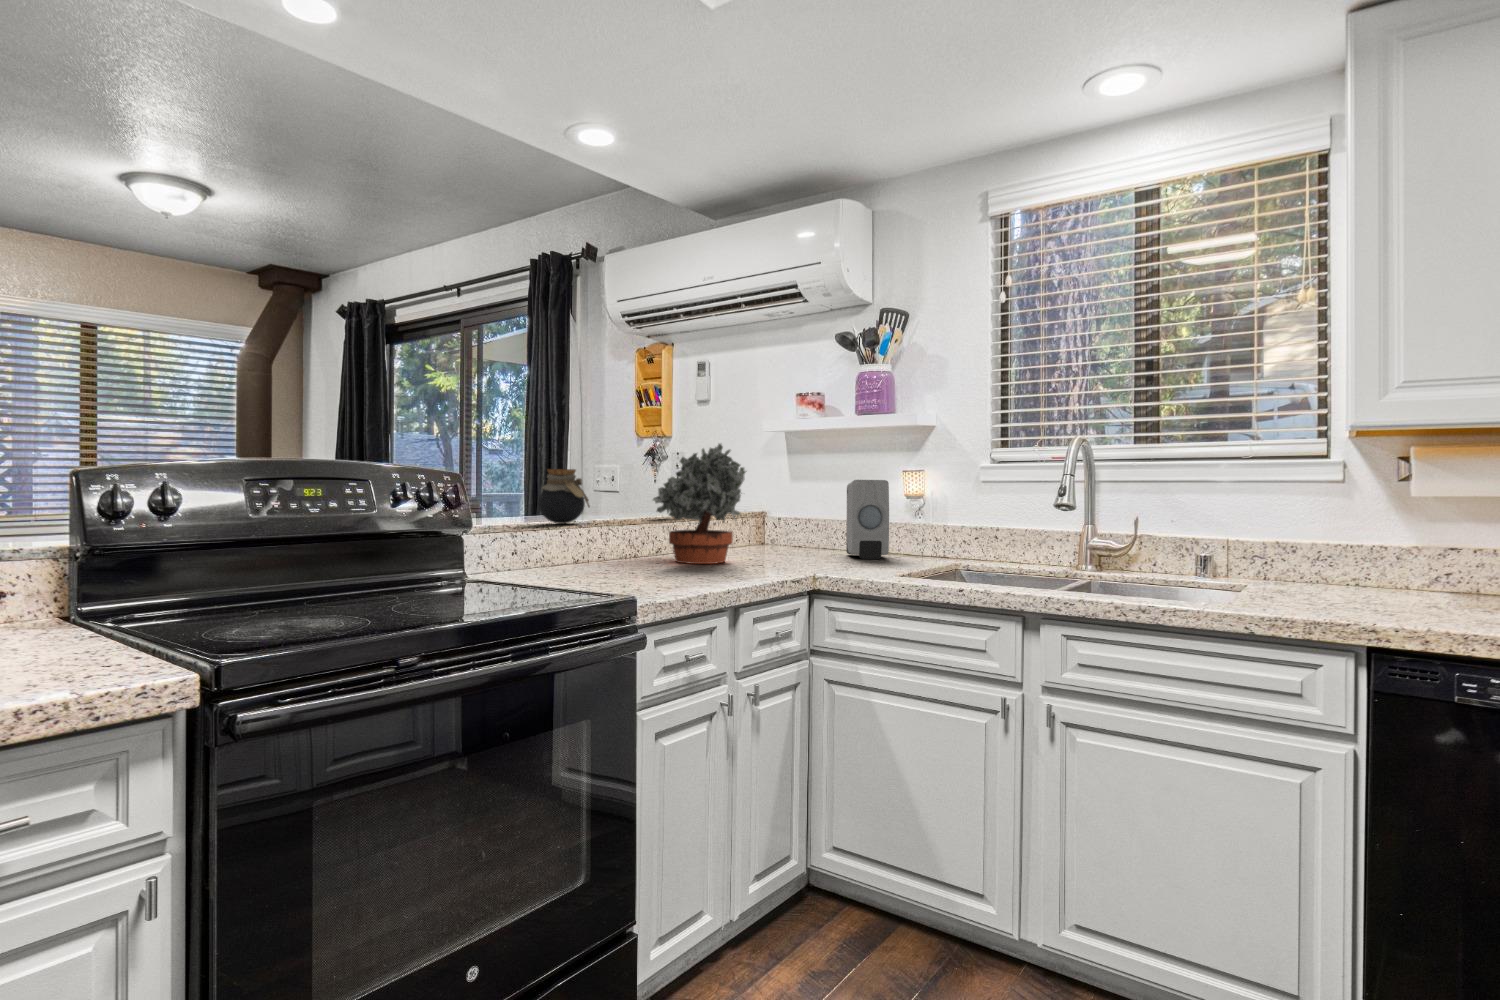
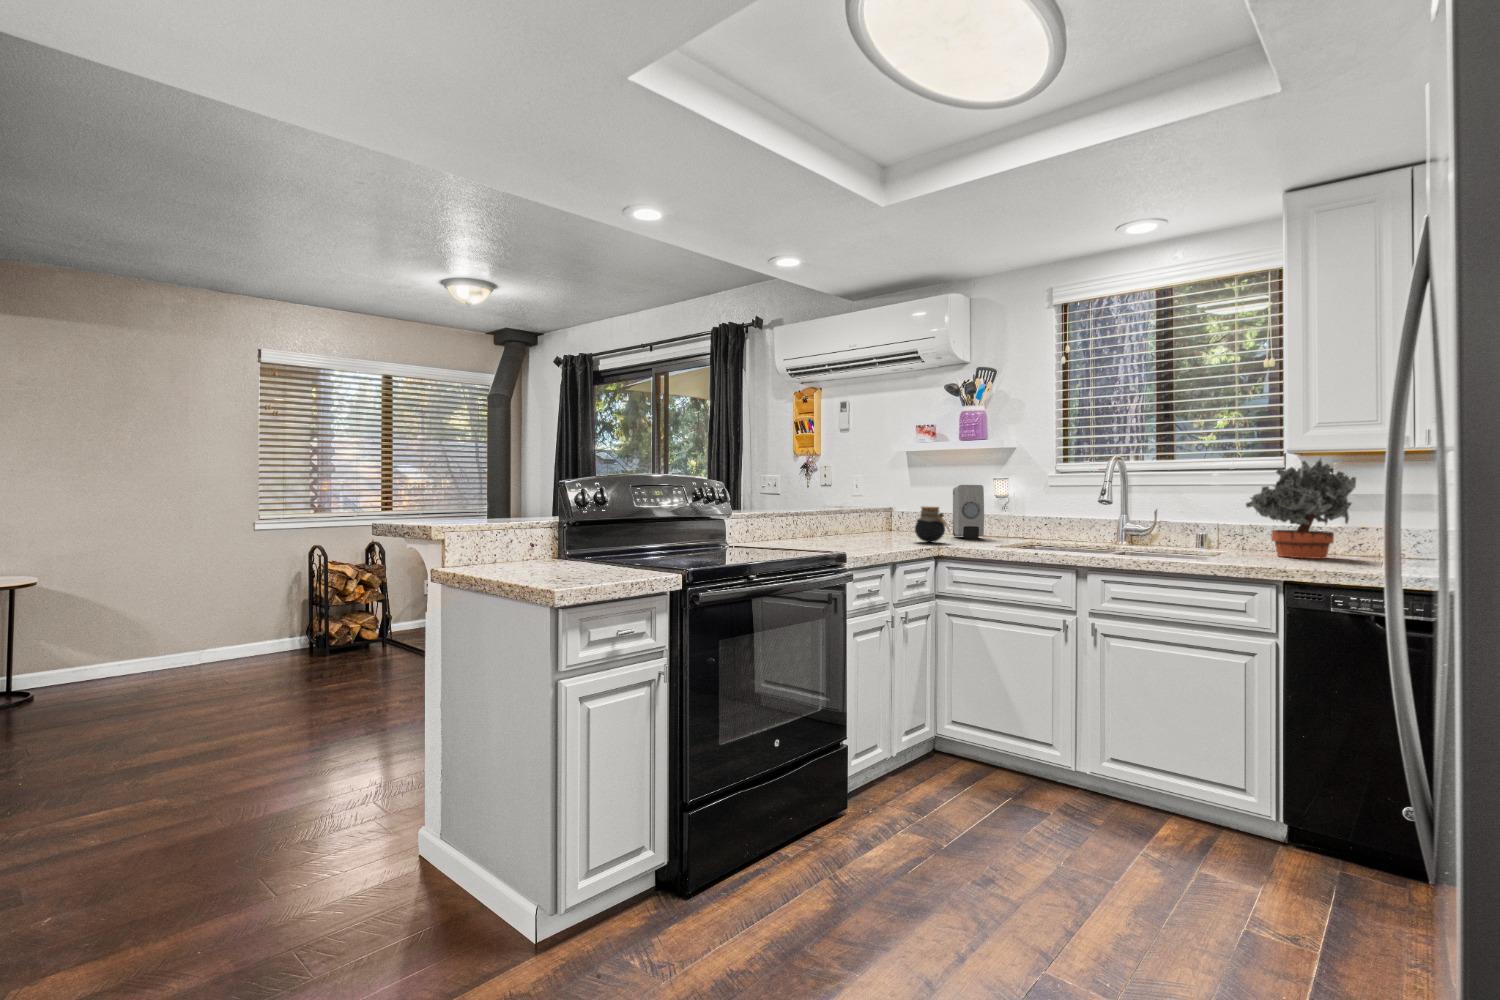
potted plant: present [653,444,747,564] -> present [1246,458,1356,559]
jar: present [538,469,590,524] -> present [915,506,950,542]

